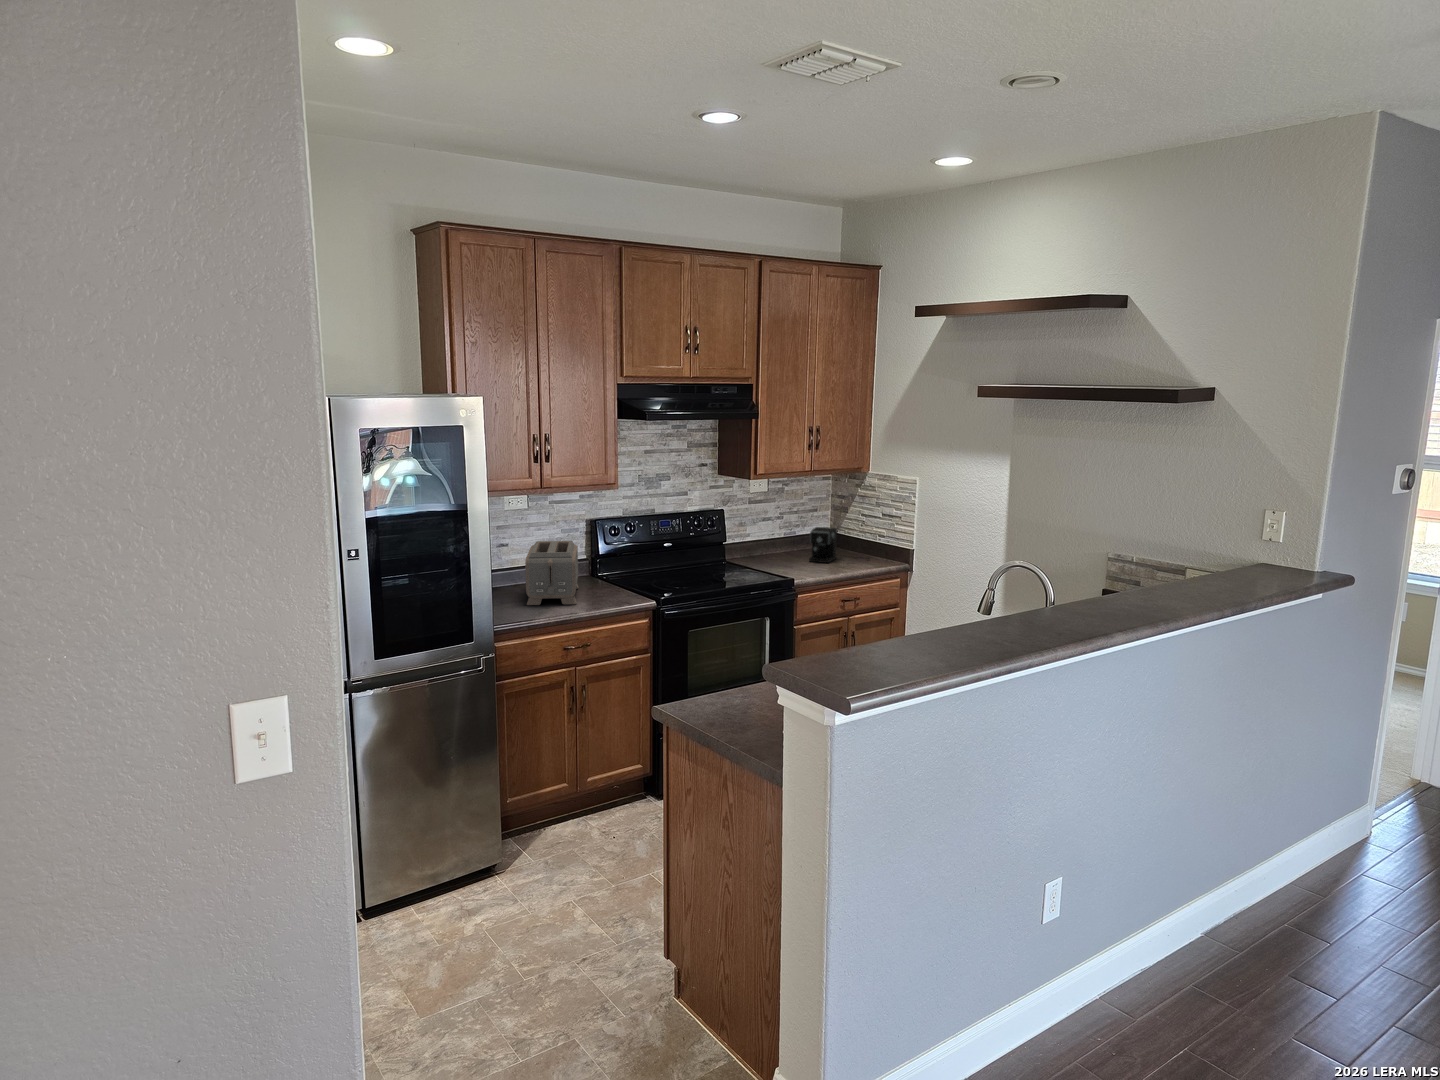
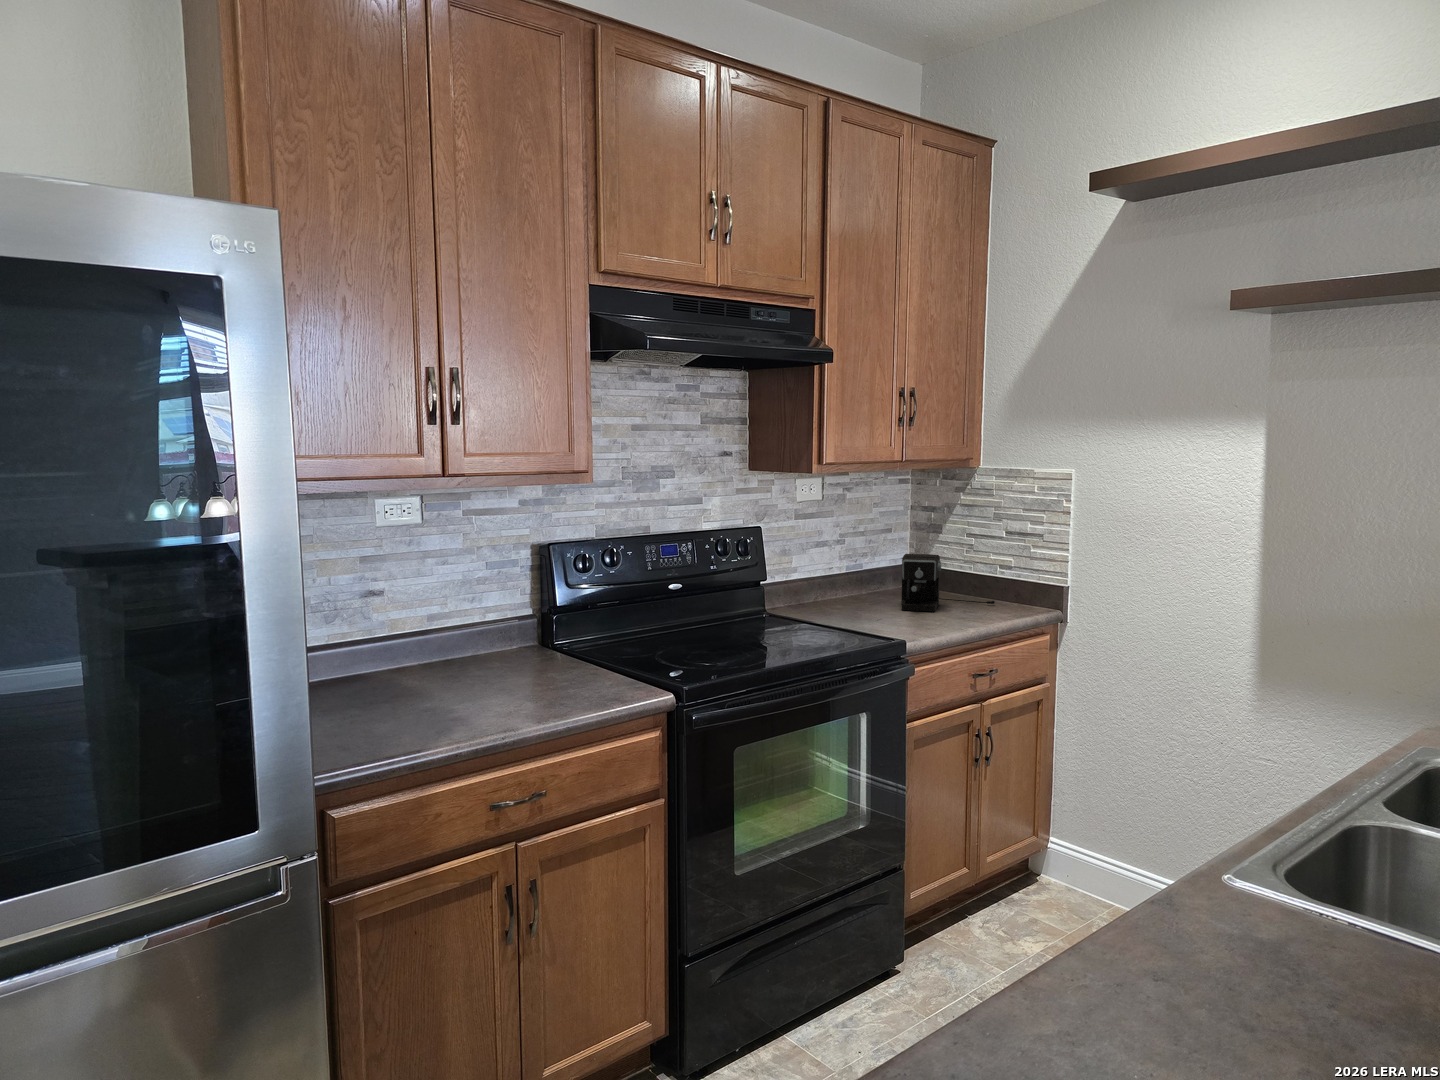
toaster: present [525,541,578,605] -> none [405,581,518,715]

